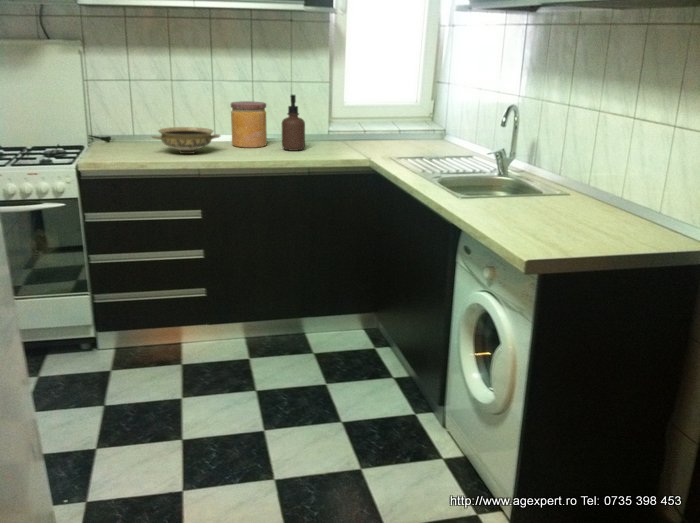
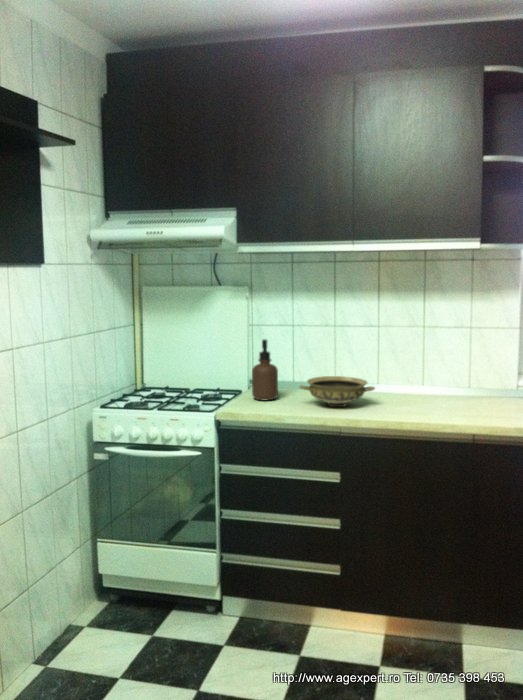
soap dispenser: present [282,95,305,151] -> present [252,340,278,400]
jar: present [231,101,267,148] -> none [393,349,435,403]

